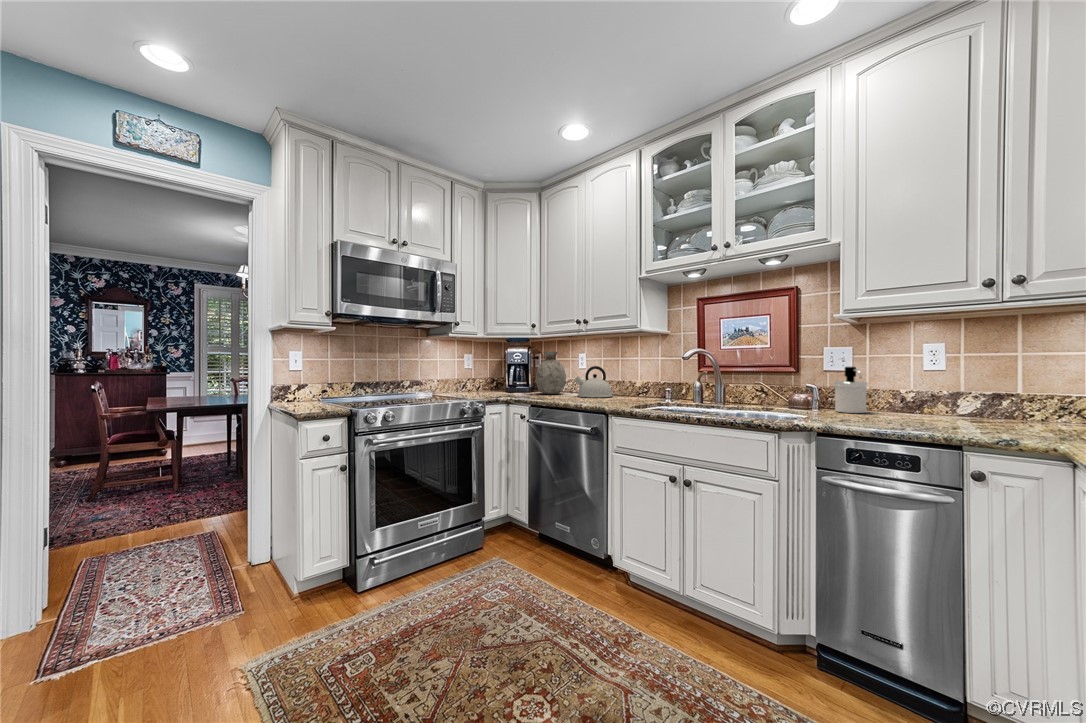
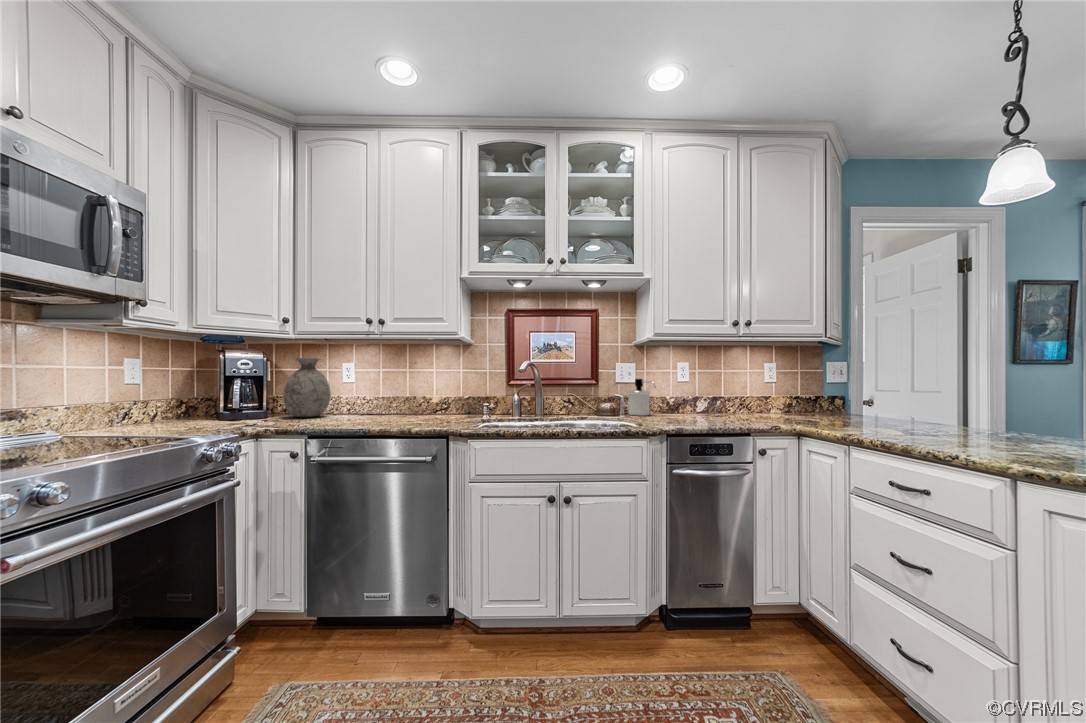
kettle: present [575,366,612,397] -> none [358,378,405,418]

